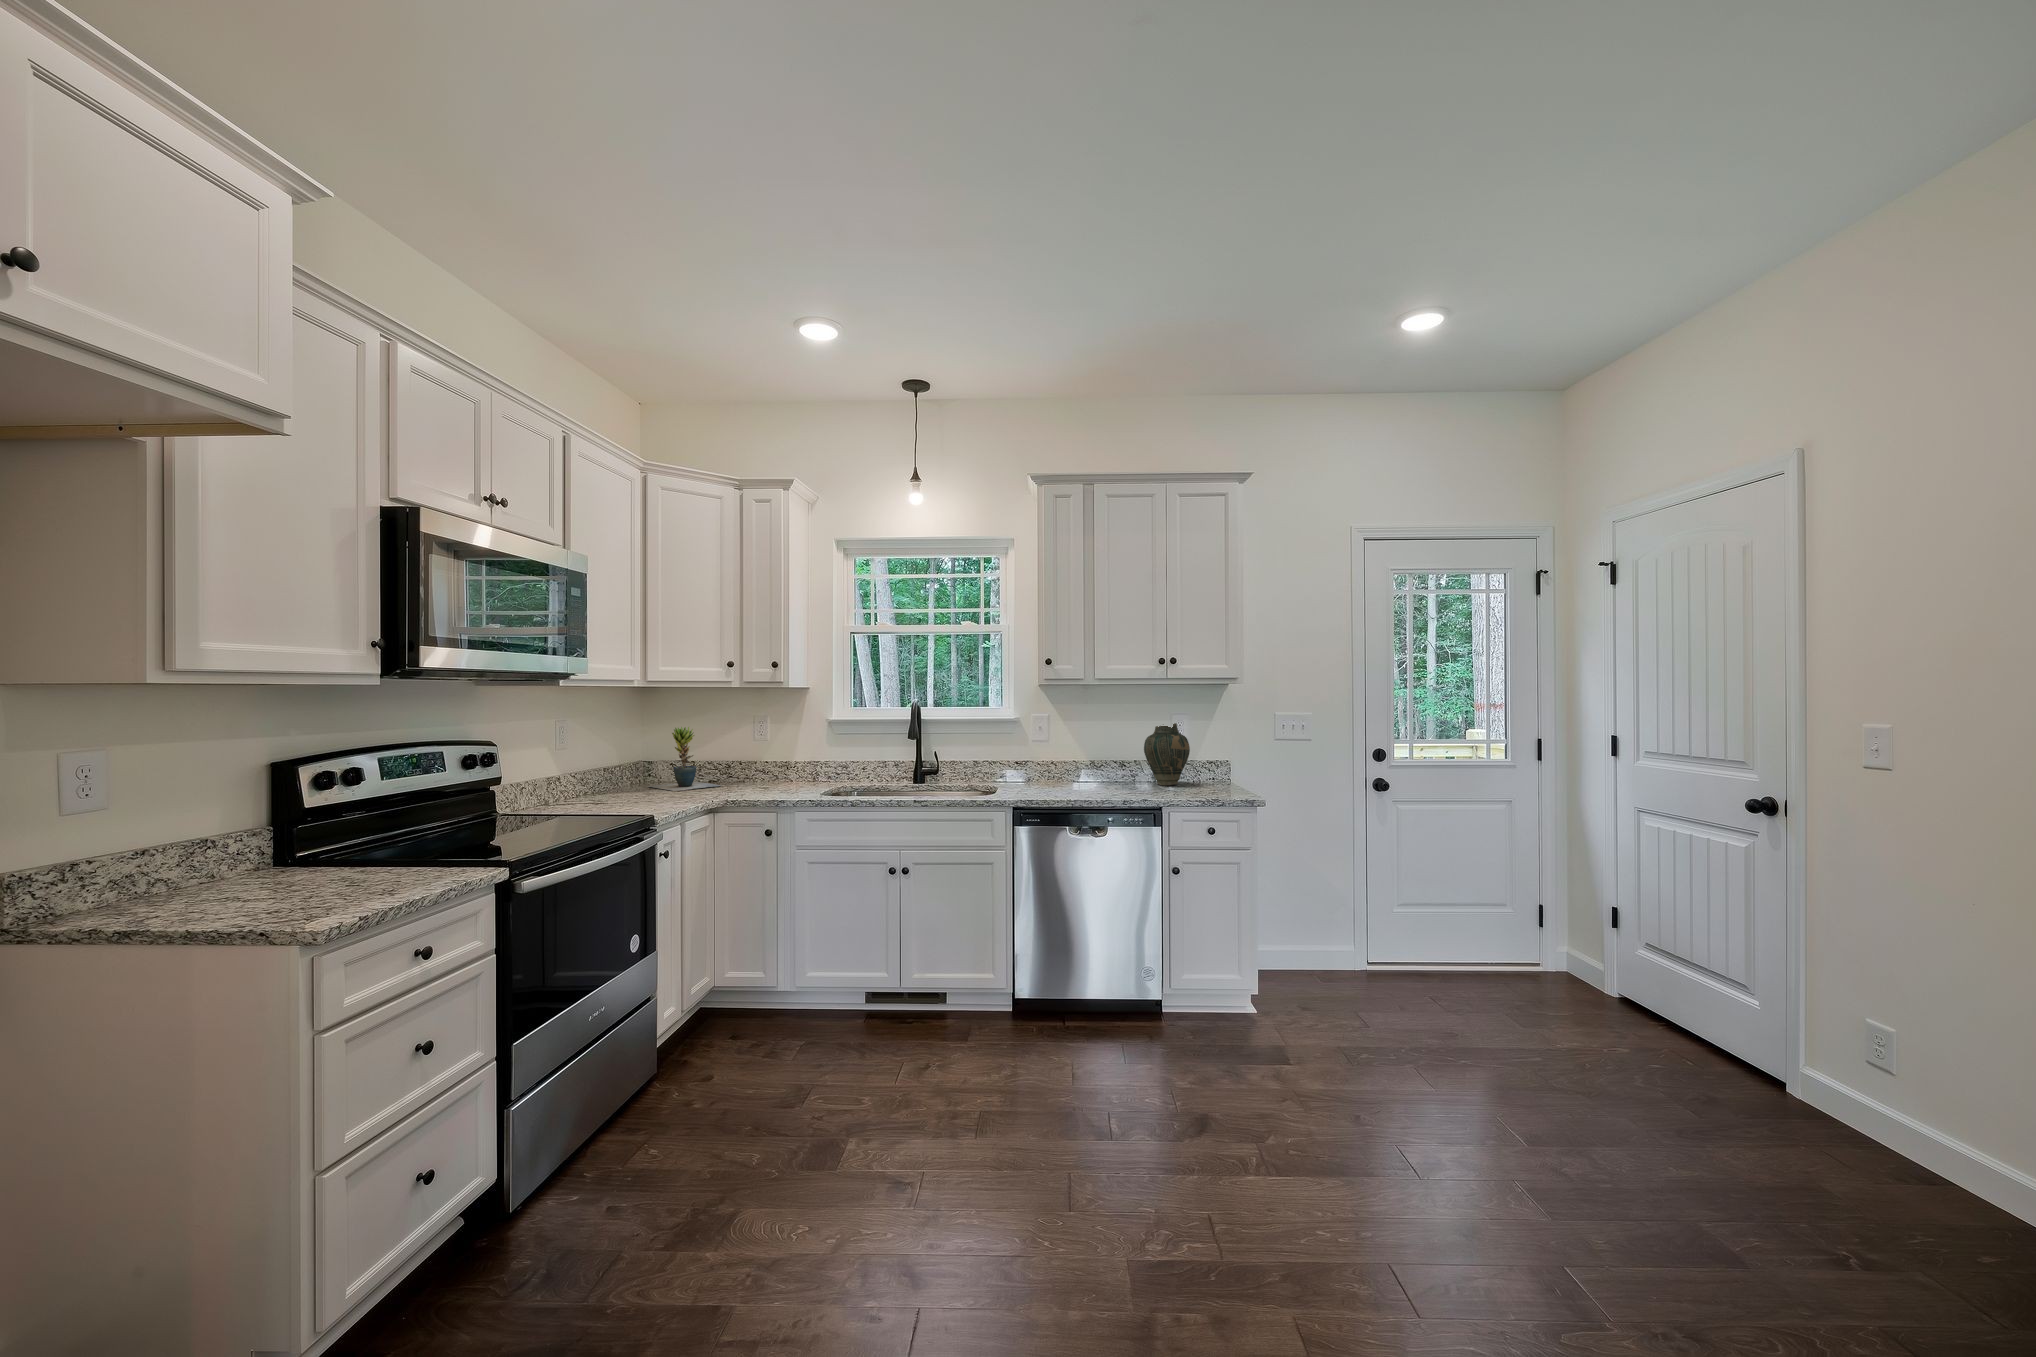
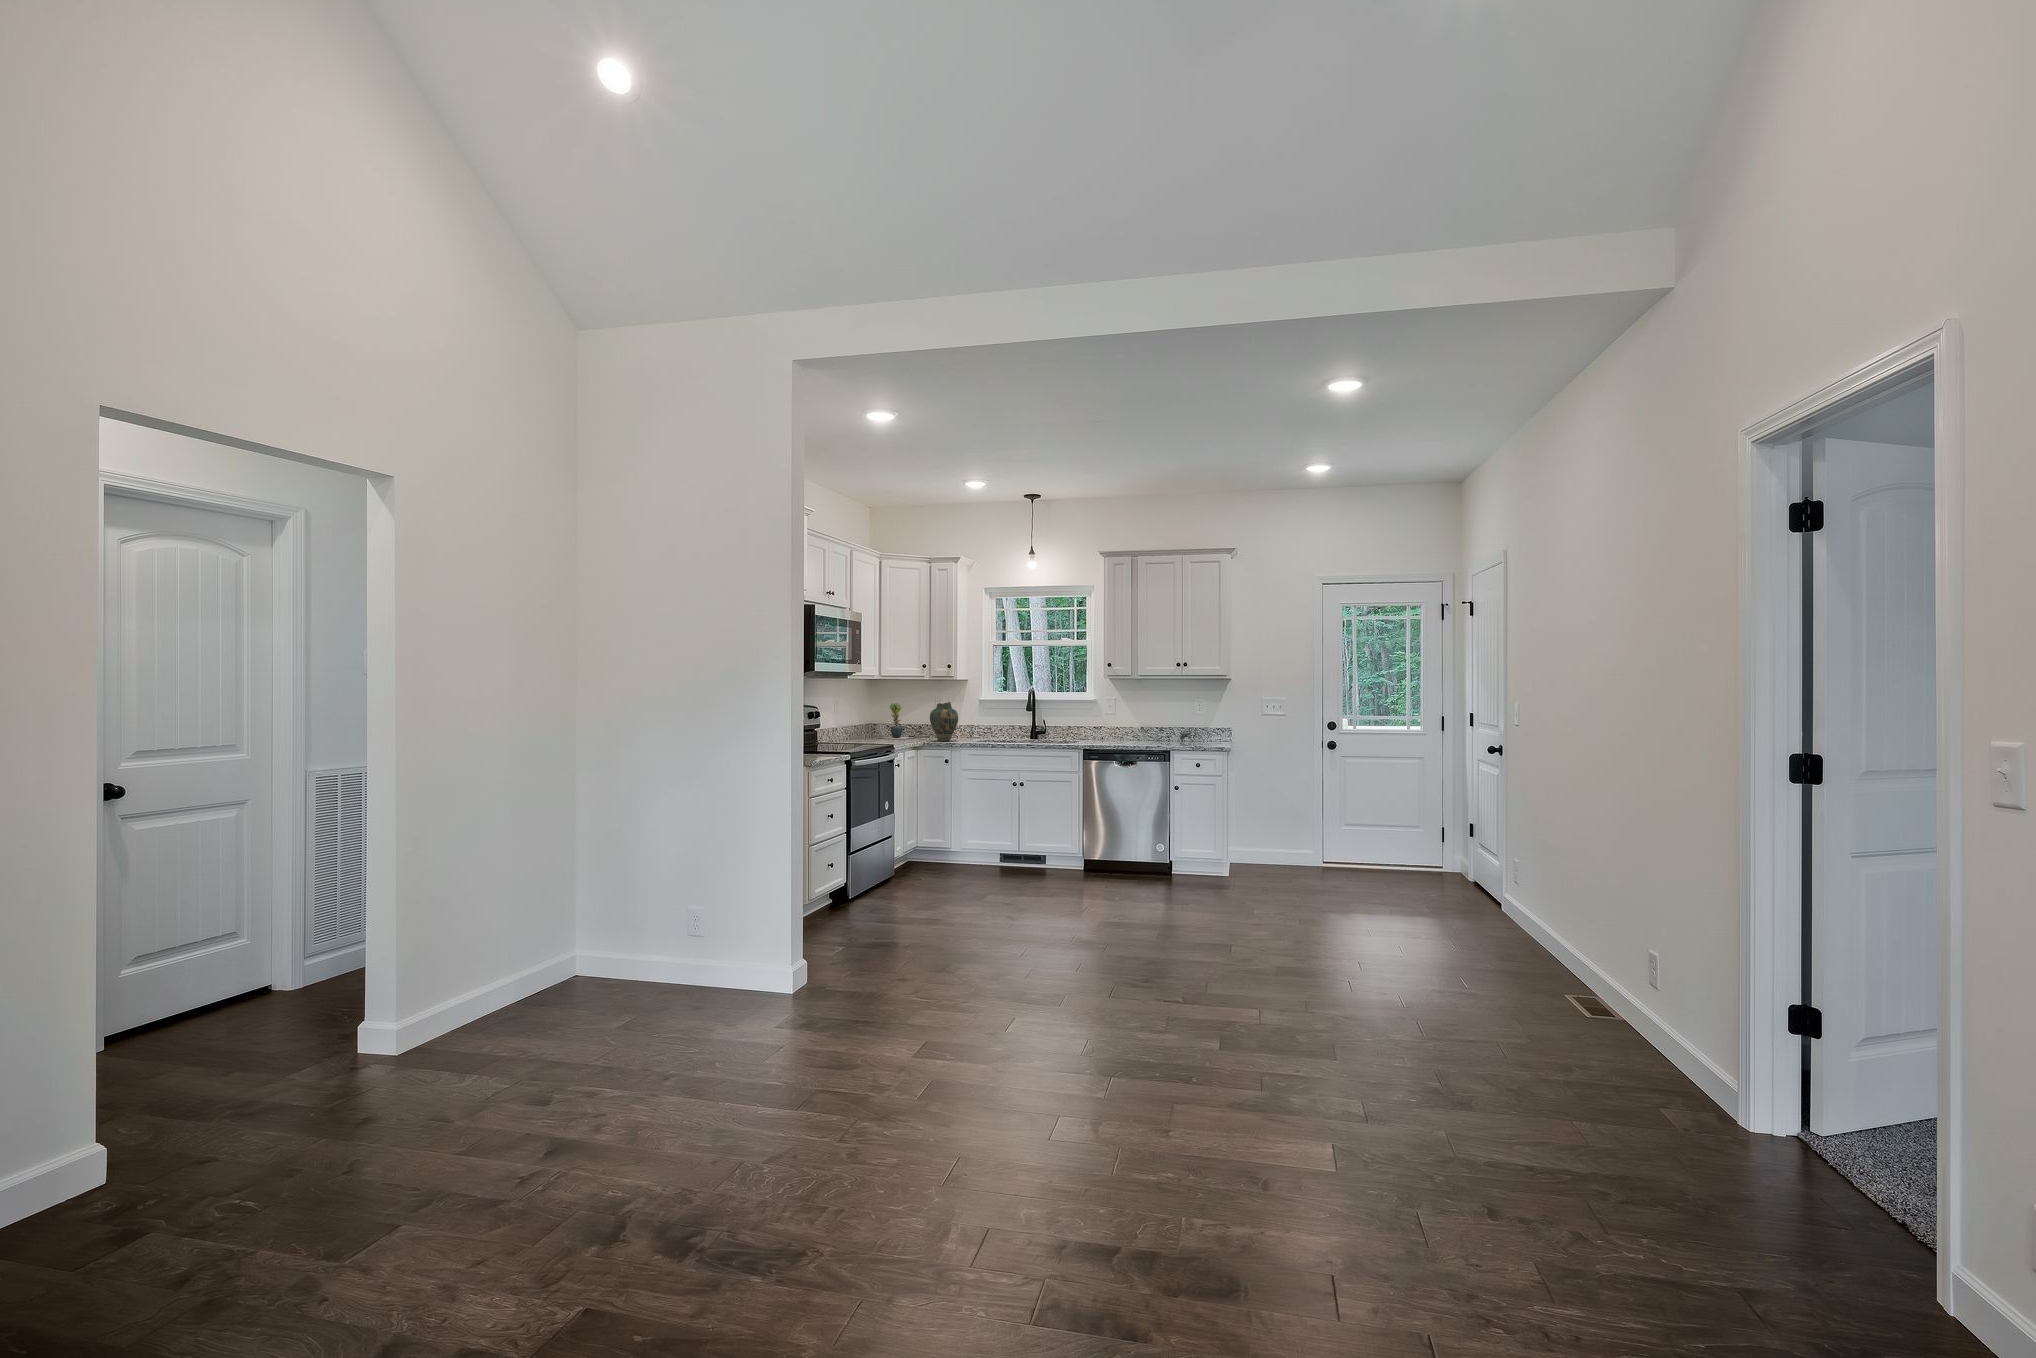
vase: present [1144,723,1190,786] -> present [930,702,958,741]

